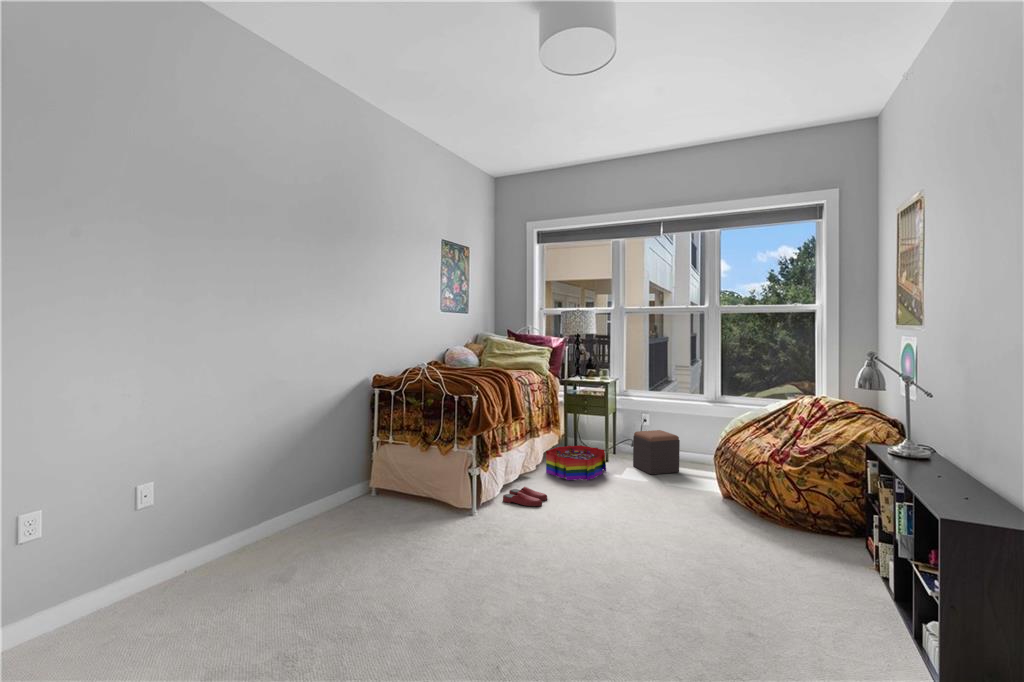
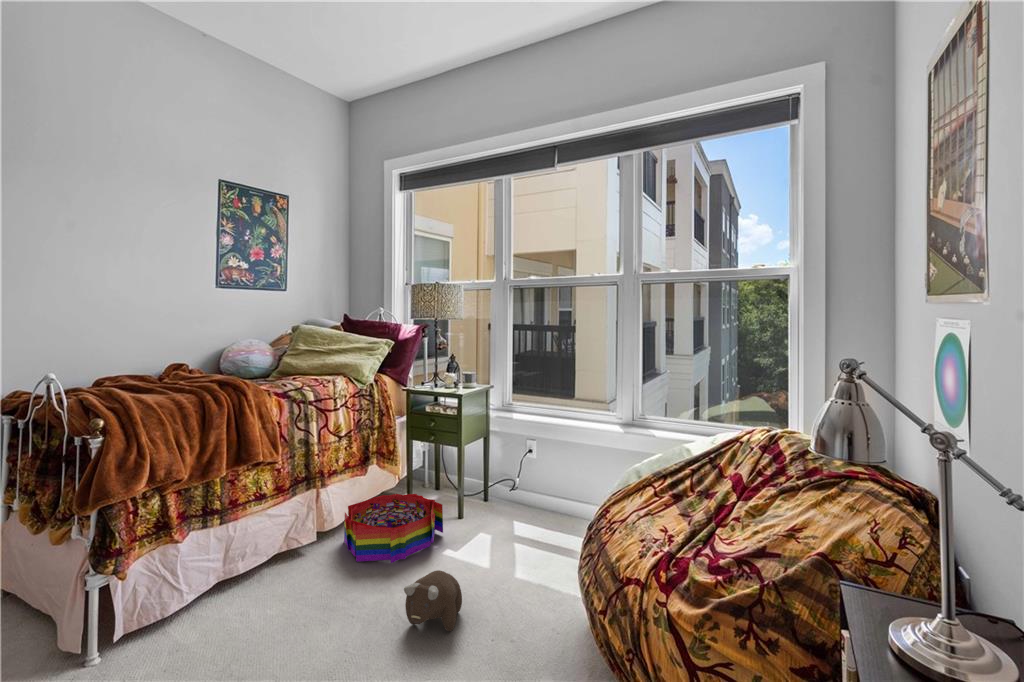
footstool: present [633,430,680,475] -> none [495,471,560,549]
plush toy: none [623,474,653,504] -> present [404,570,462,631]
slippers: present [503,487,547,506] -> none [193,586,279,636]

